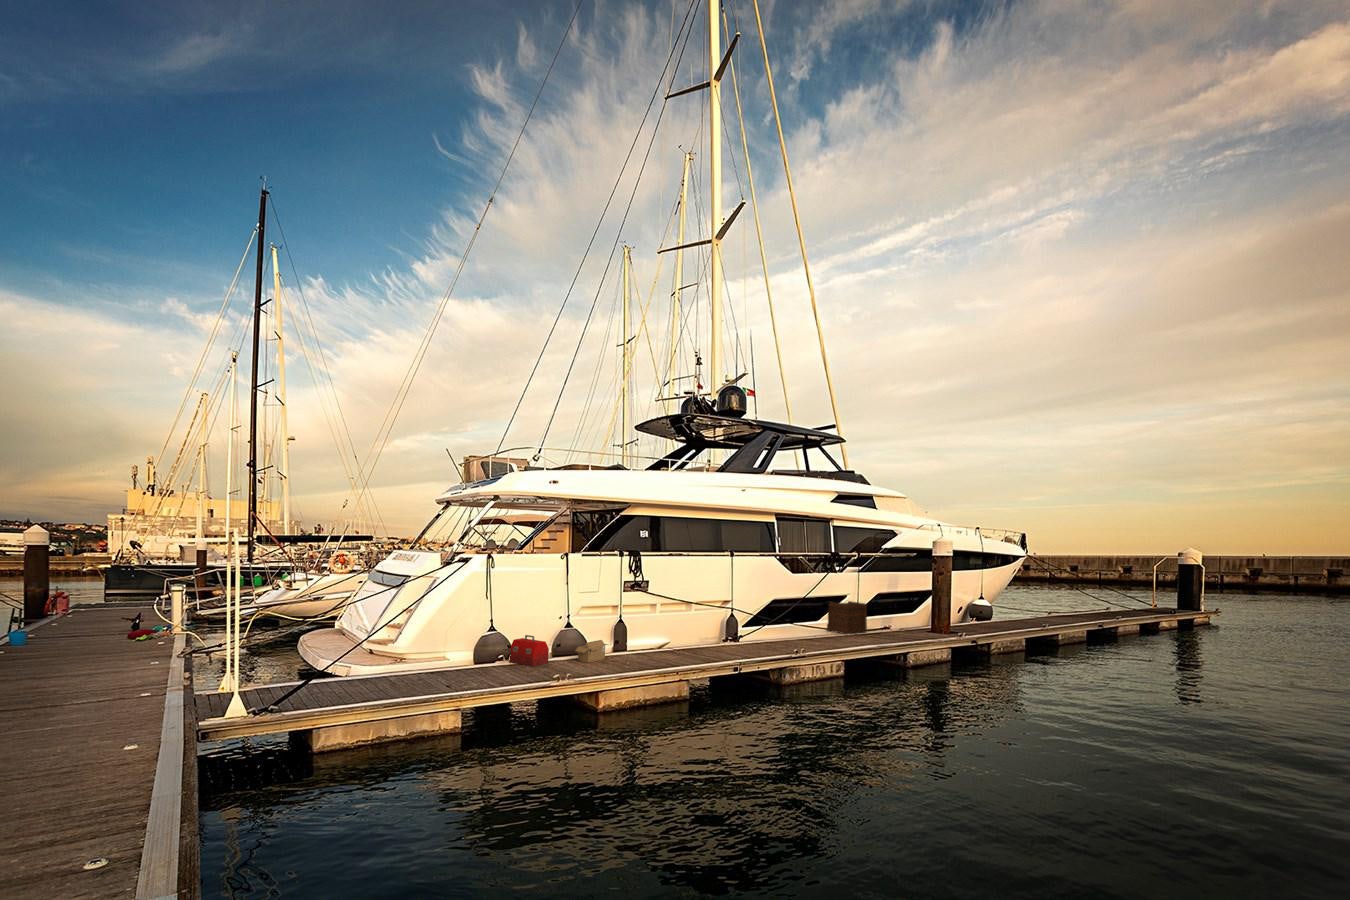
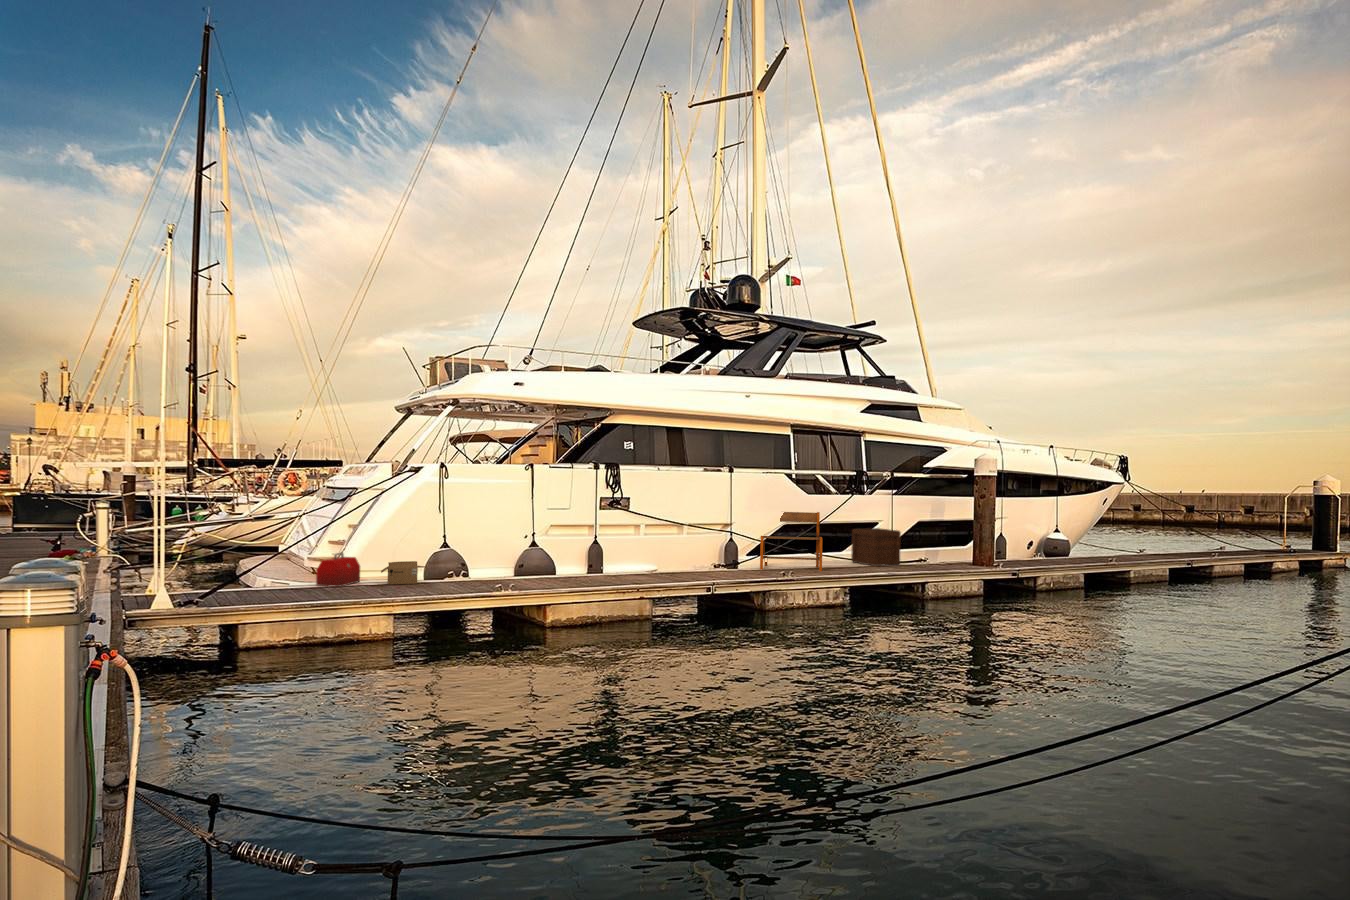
bench: none [755,589,810,642] -> present [760,512,822,571]
toolbox: present [509,635,549,666] -> present [316,552,360,587]
cardboard box: present [575,640,608,663] -> present [381,561,425,585]

